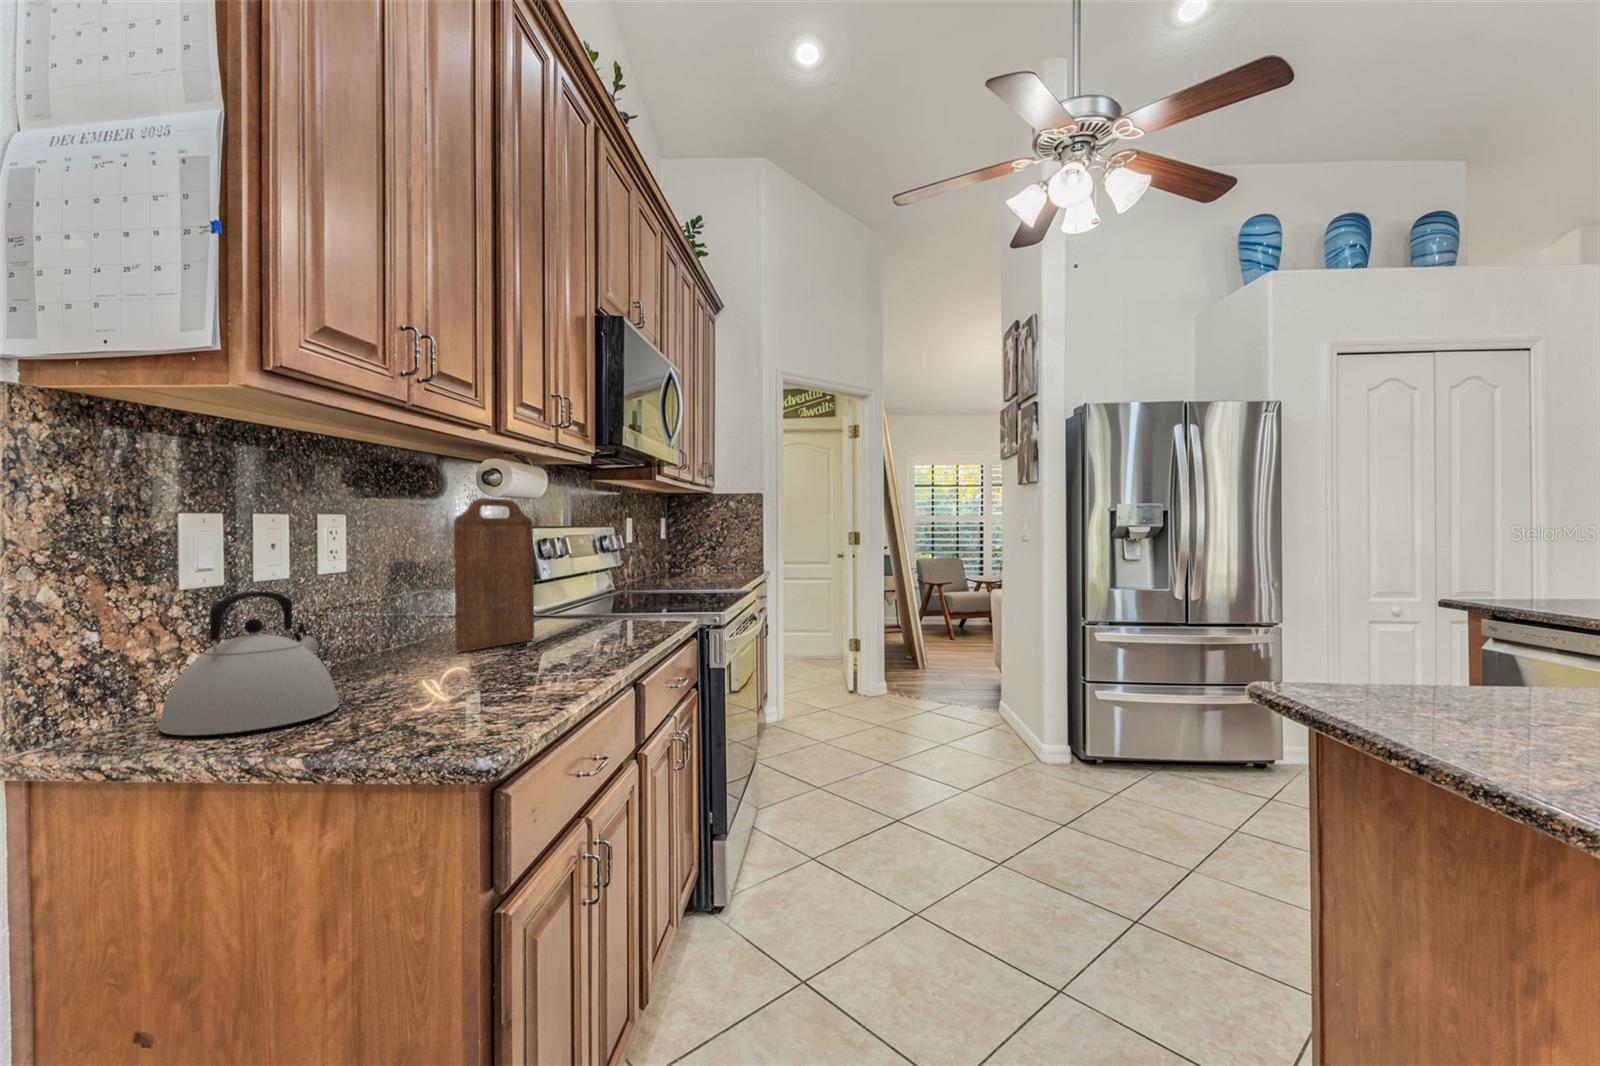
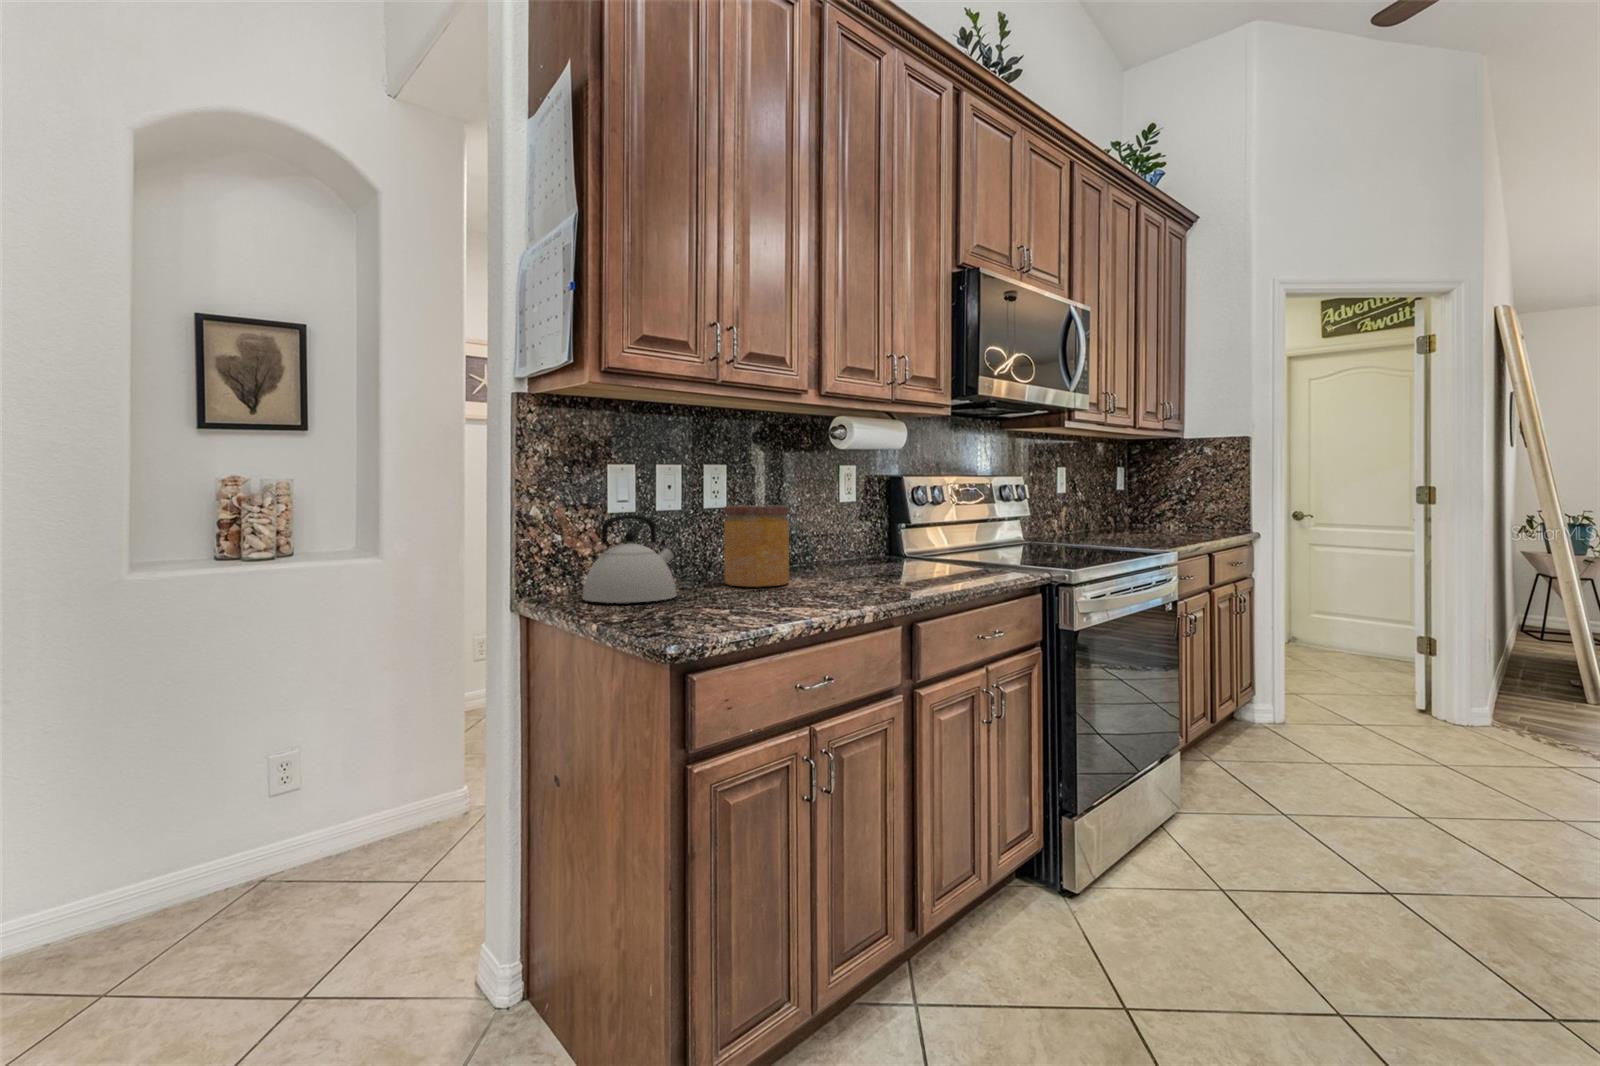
cutting board: present [454,498,534,651] -> none [800,450,869,576]
jar: none [369,567,465,676] -> present [724,505,789,587]

